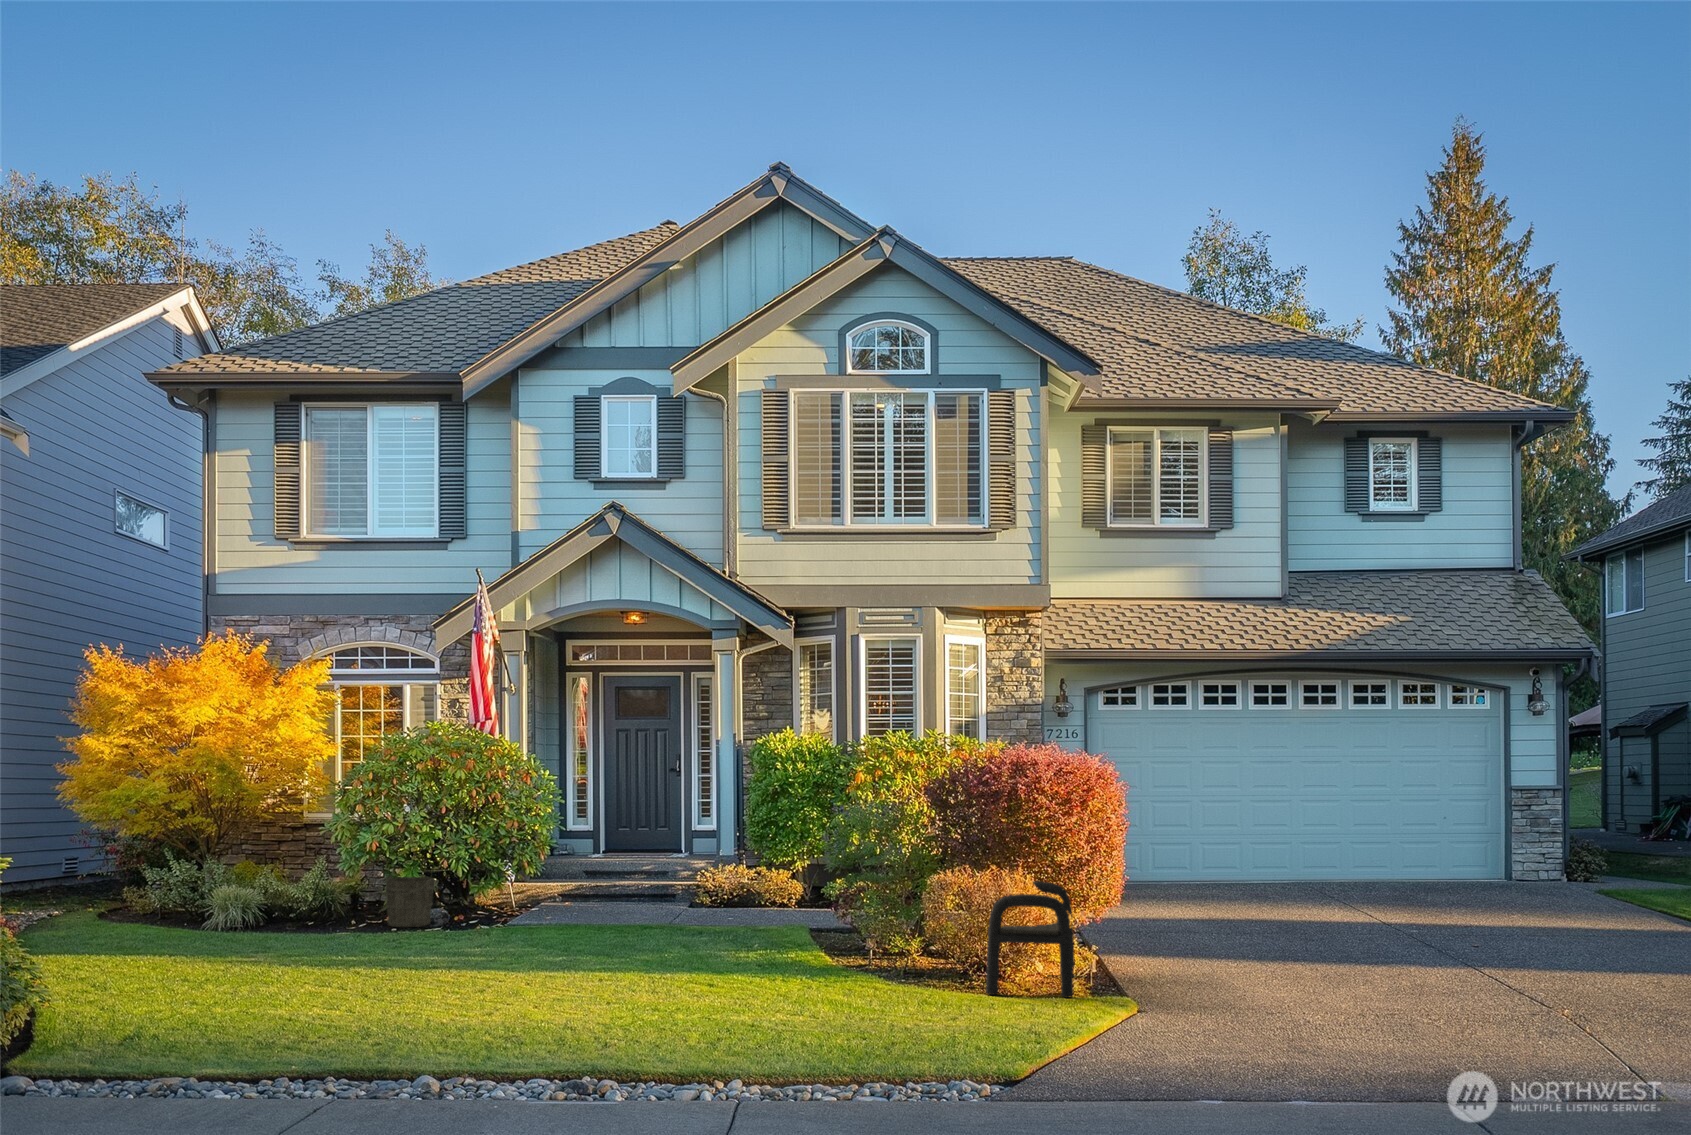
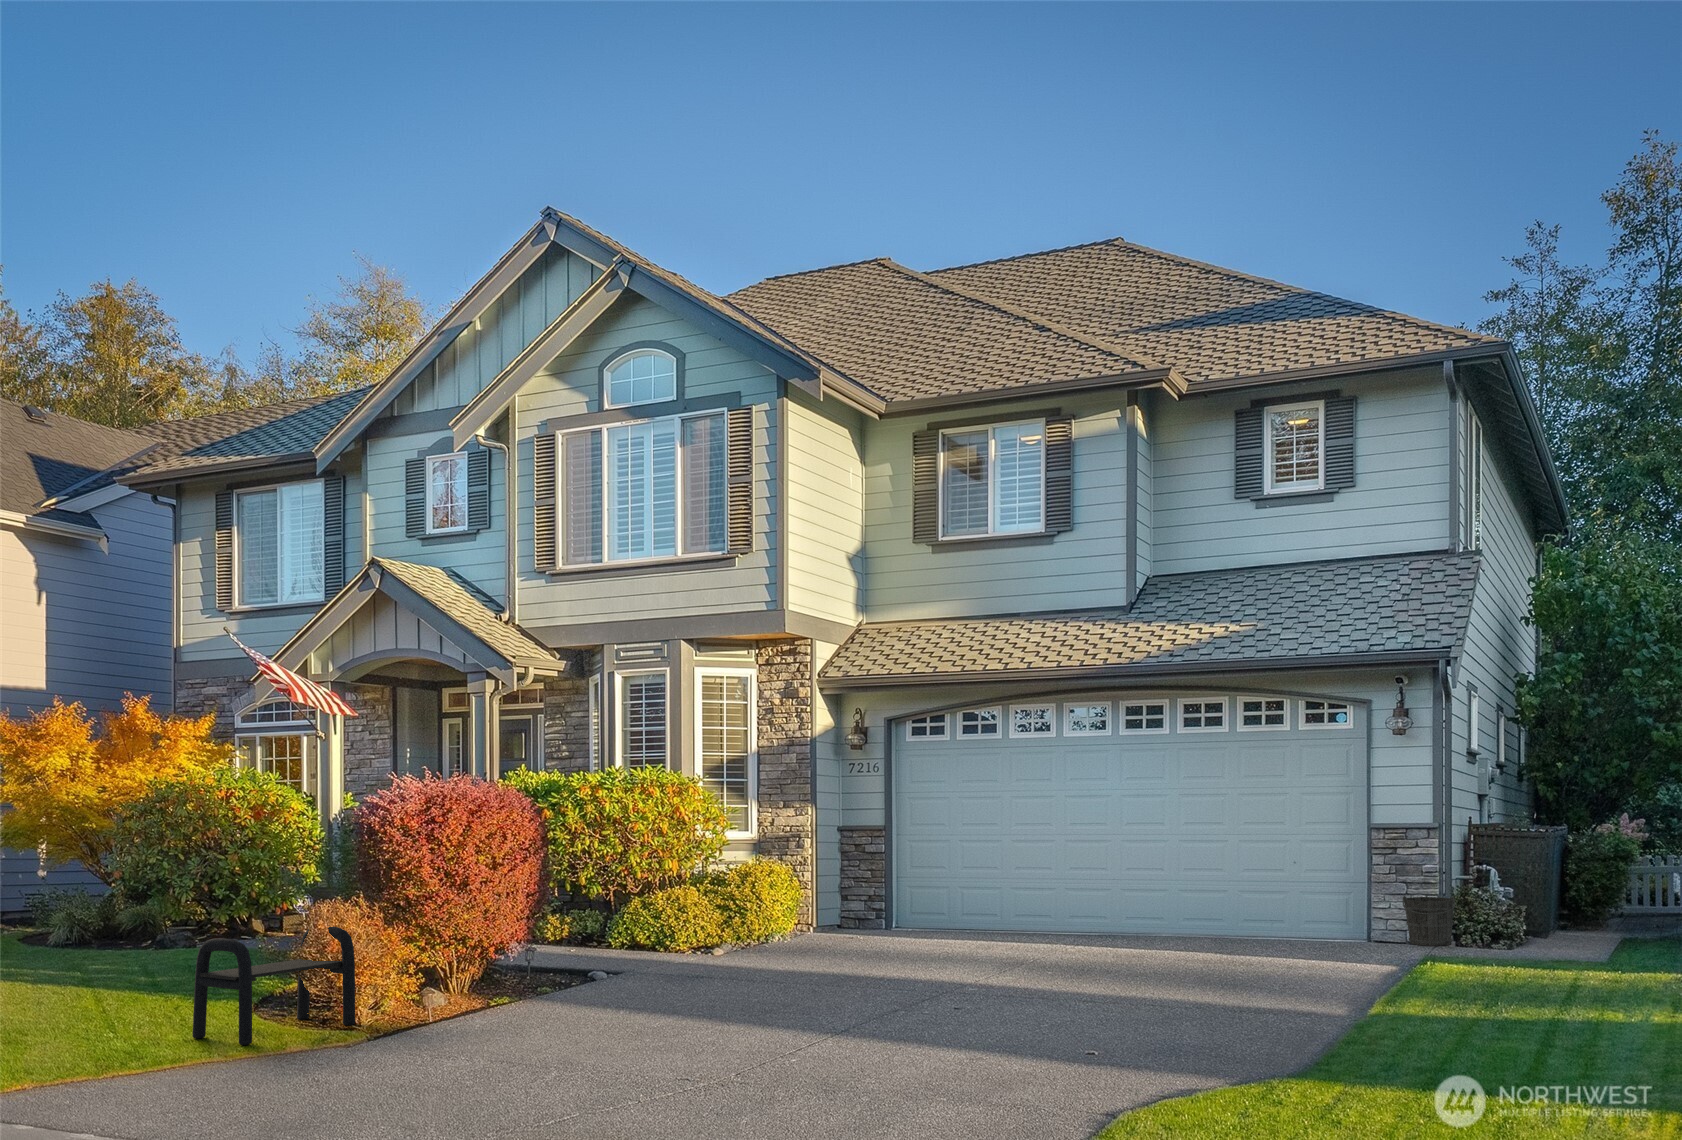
bucket: present [381,876,435,927] -> present [1402,896,1455,946]

